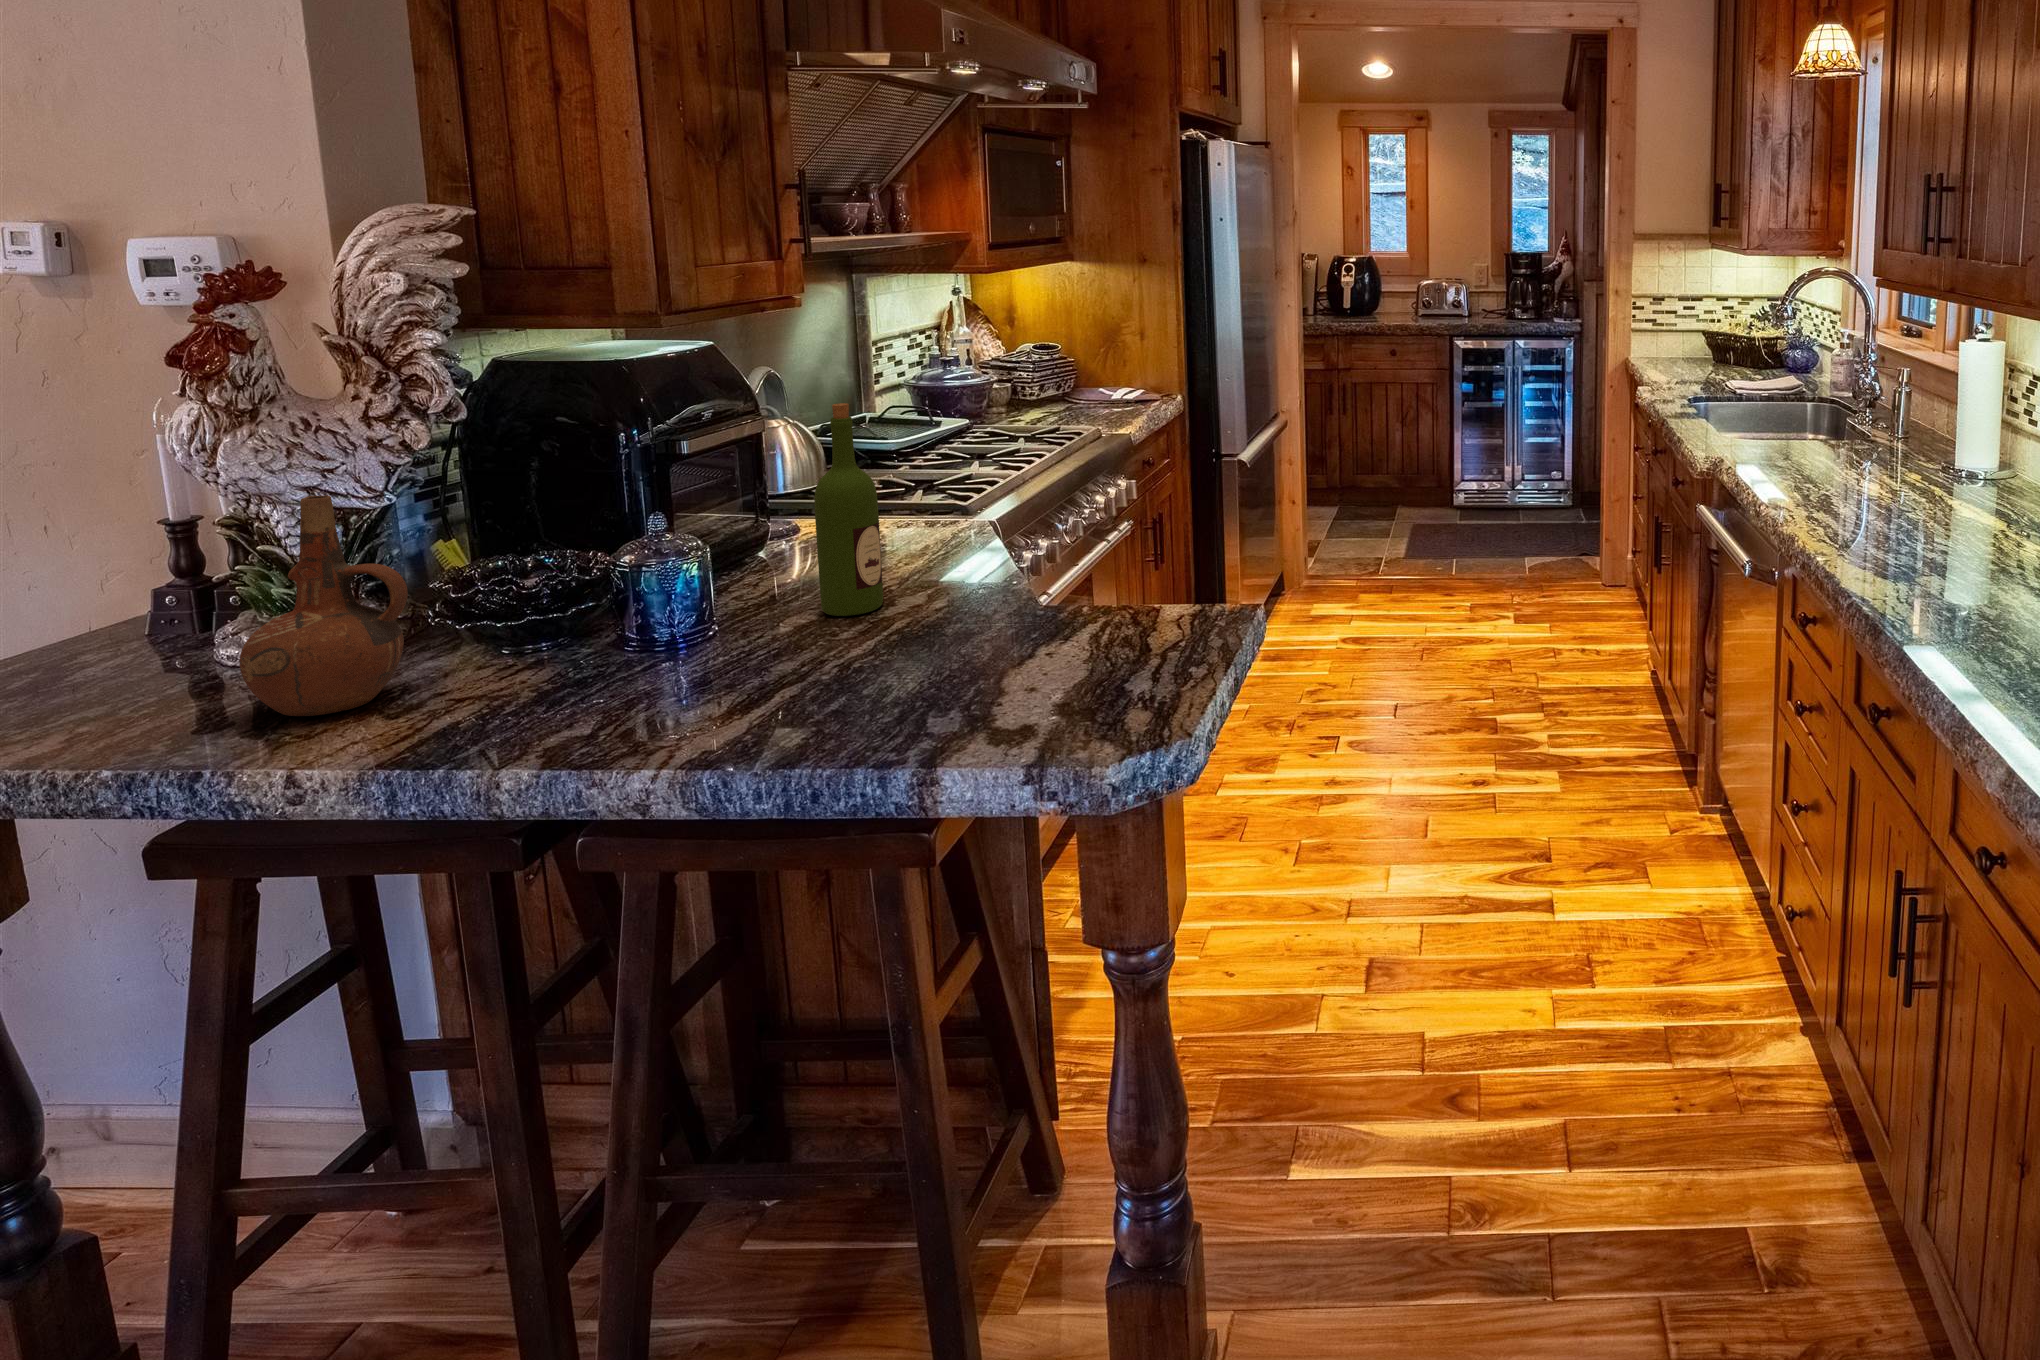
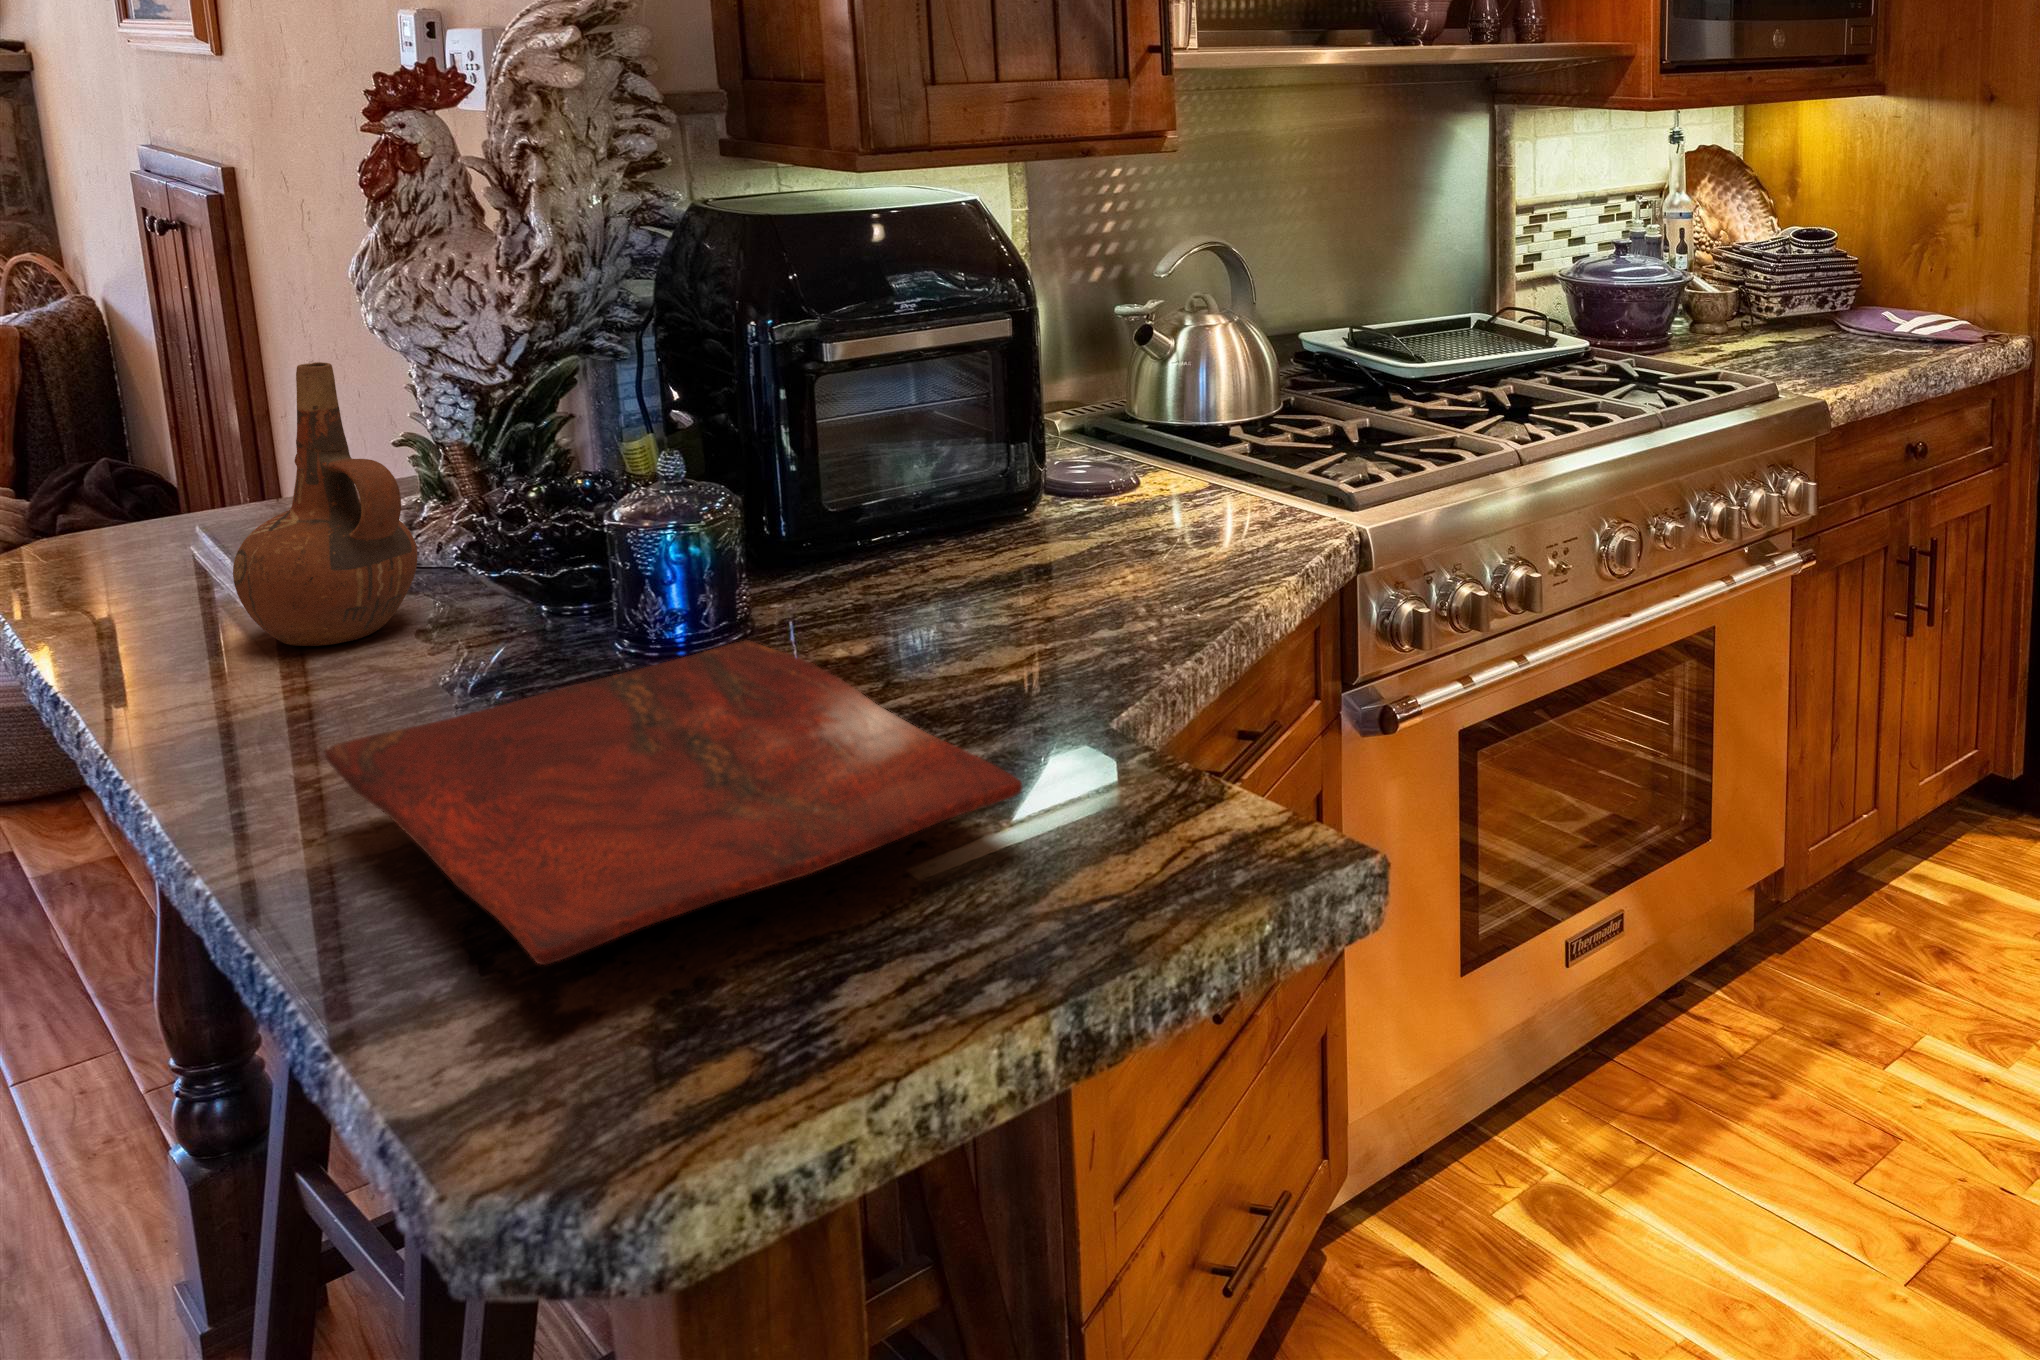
wine bottle: present [814,403,883,616] -> none [861,307,967,659]
cutting board: none [688,604,1121,695] -> present [325,640,1022,965]

